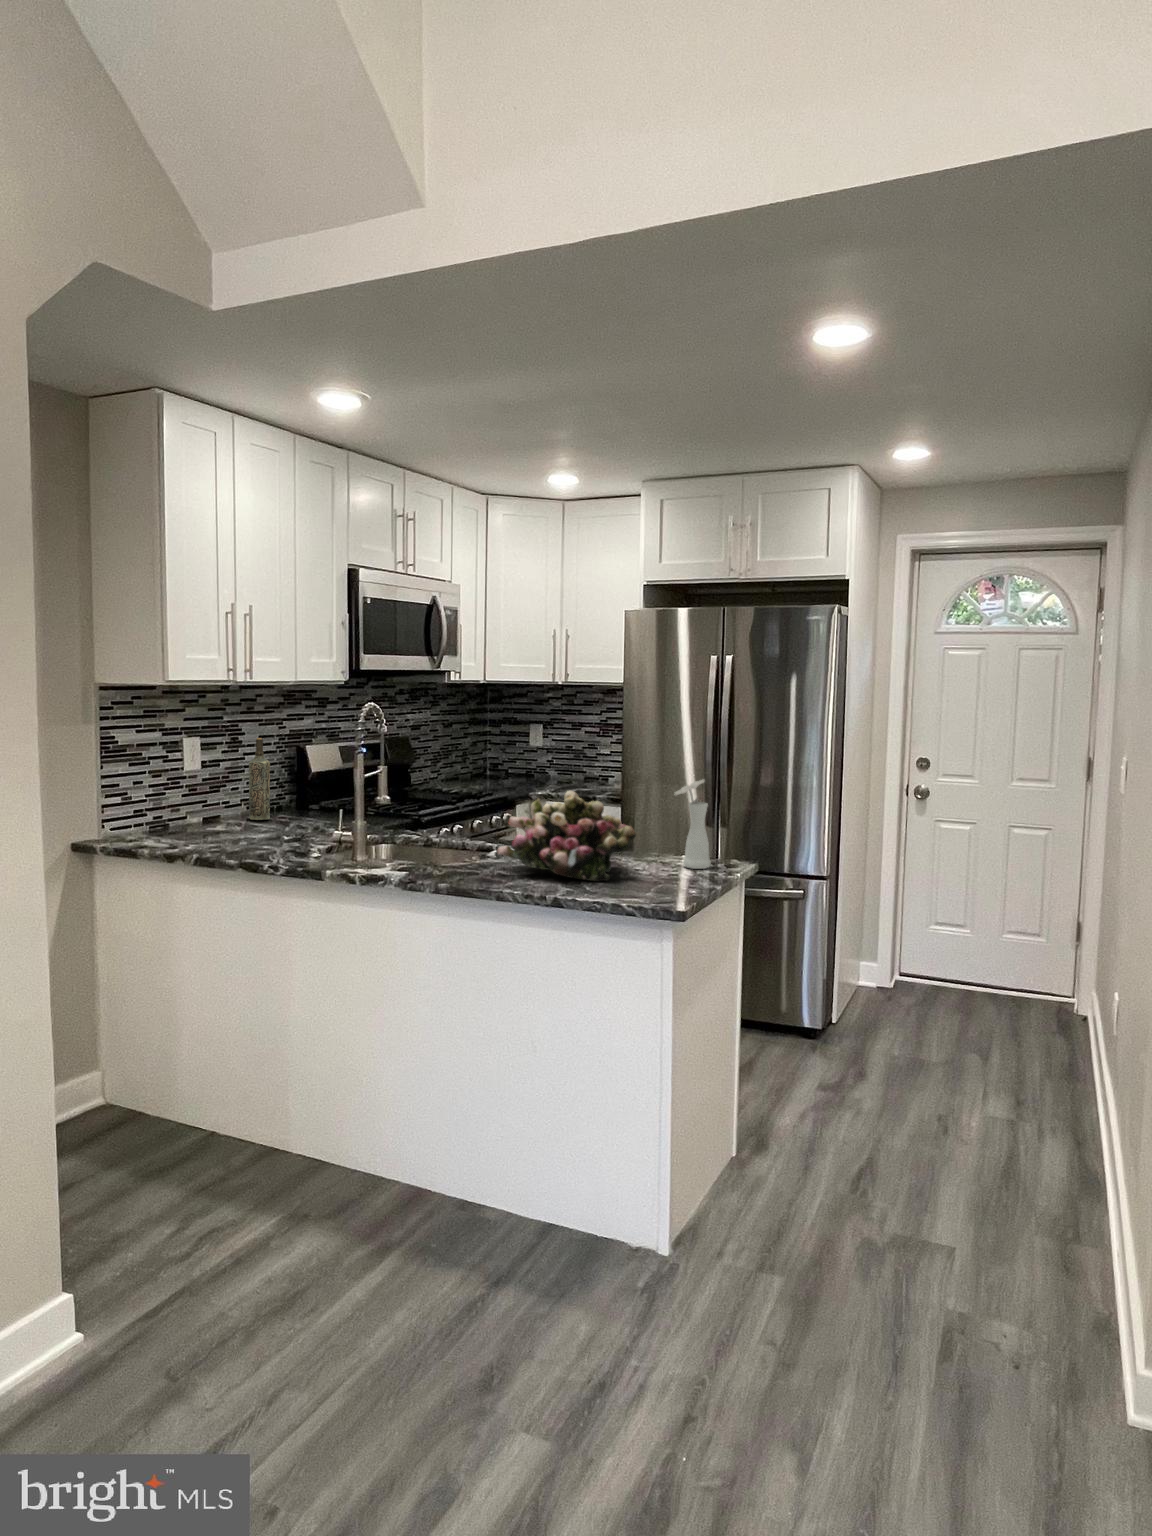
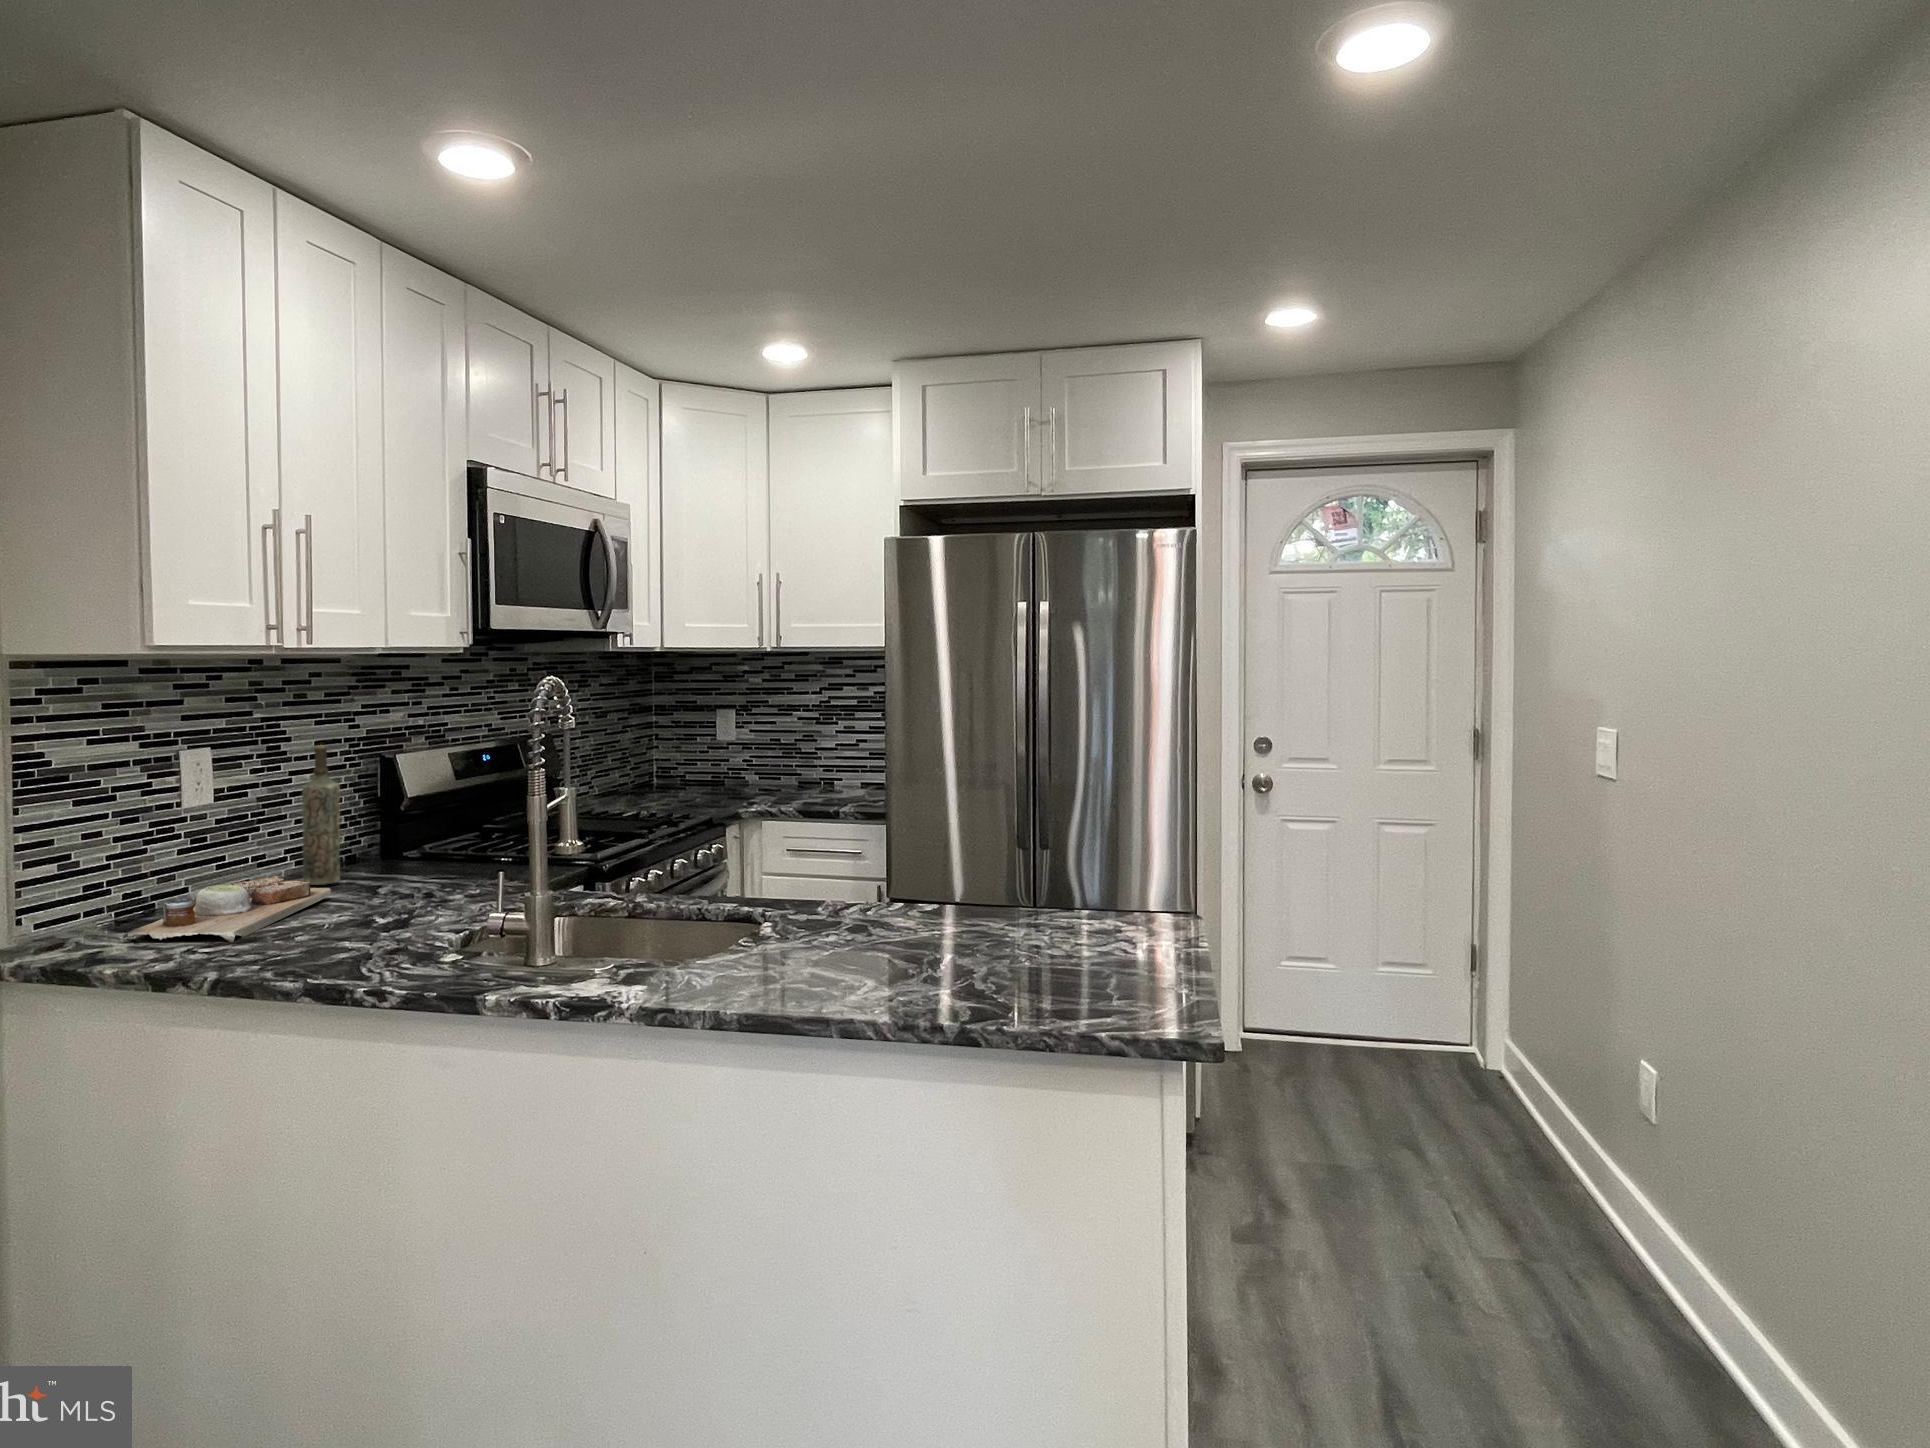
vase: present [675,779,711,869] -> none [1080,787,1148,938]
flower arrangement: present [498,791,636,881] -> none [816,818,1058,981]
cutting board: none [153,812,263,843] -> present [123,876,331,942]

